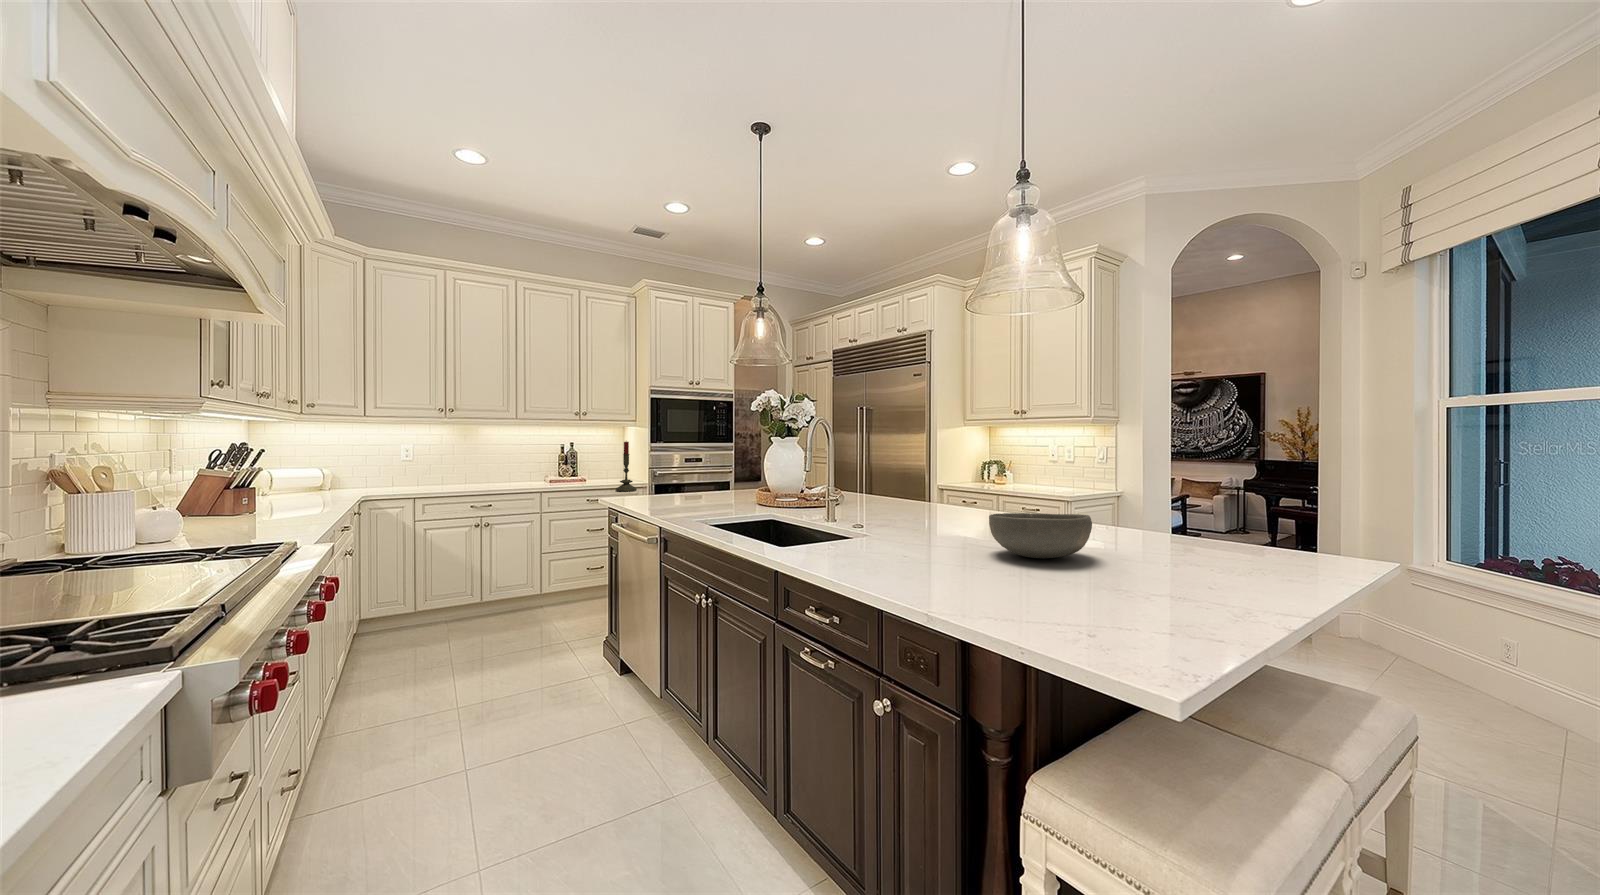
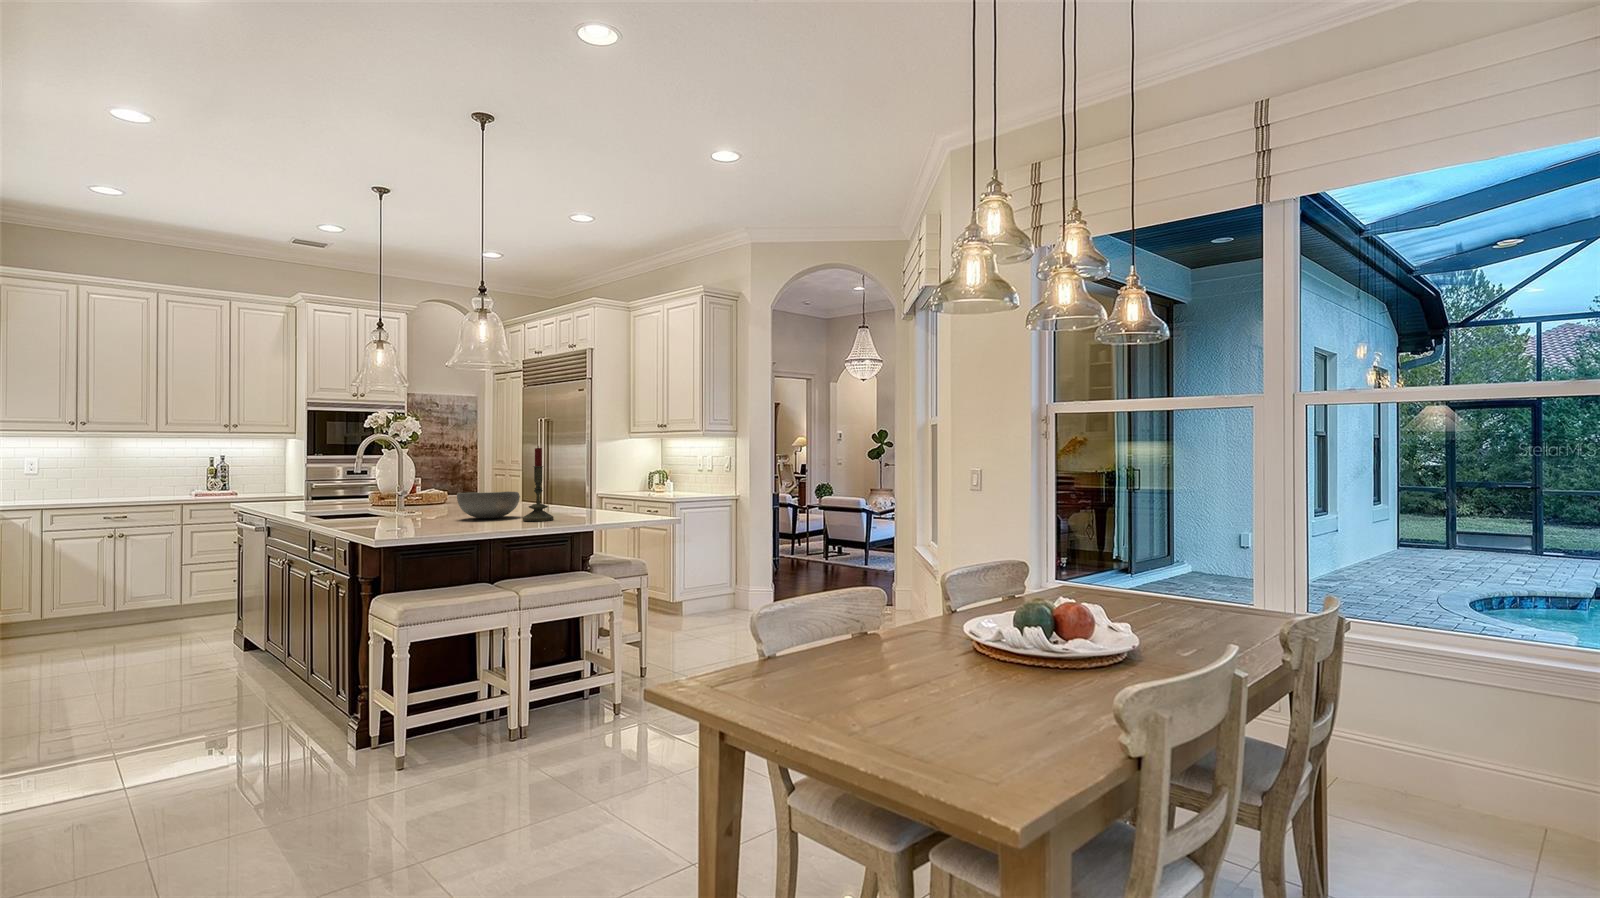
candle: present [616,441,637,492] -> present [523,446,554,521]

